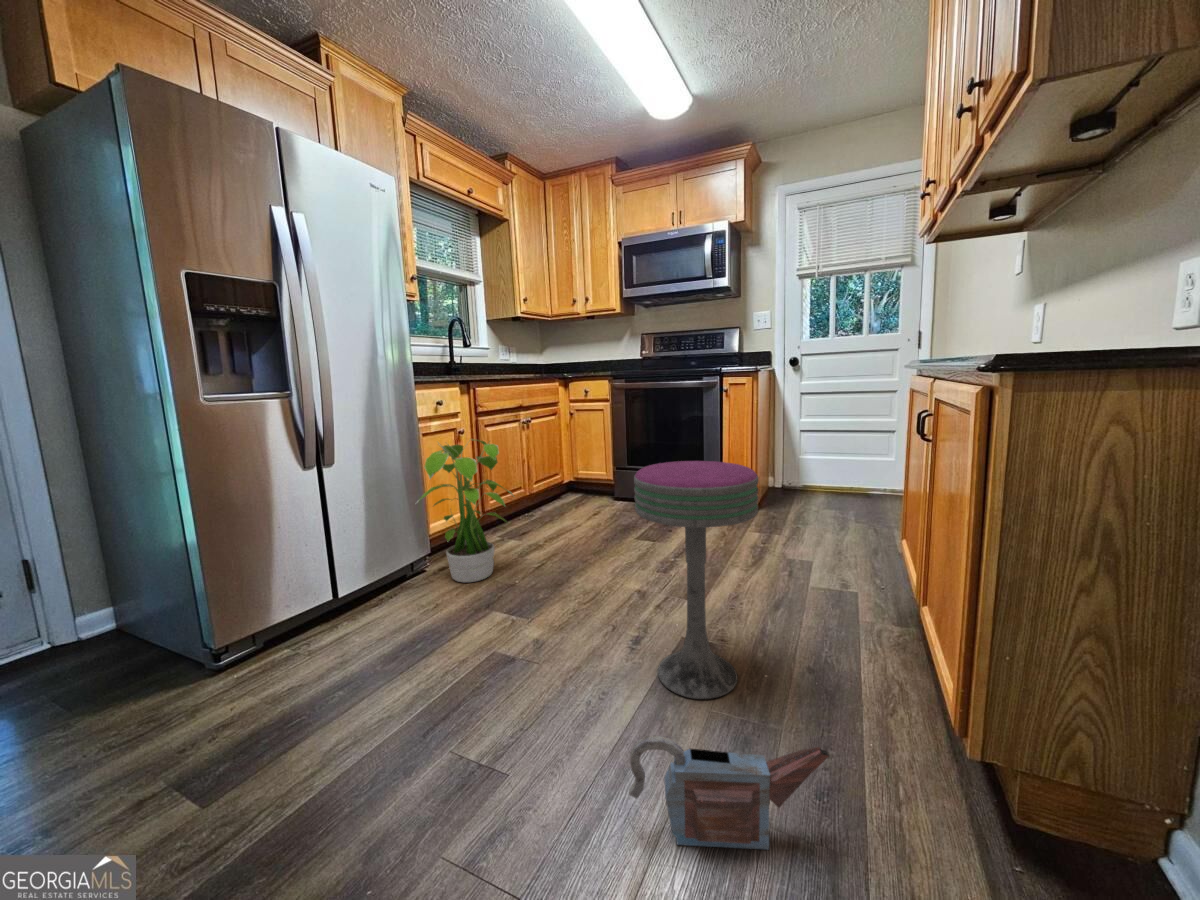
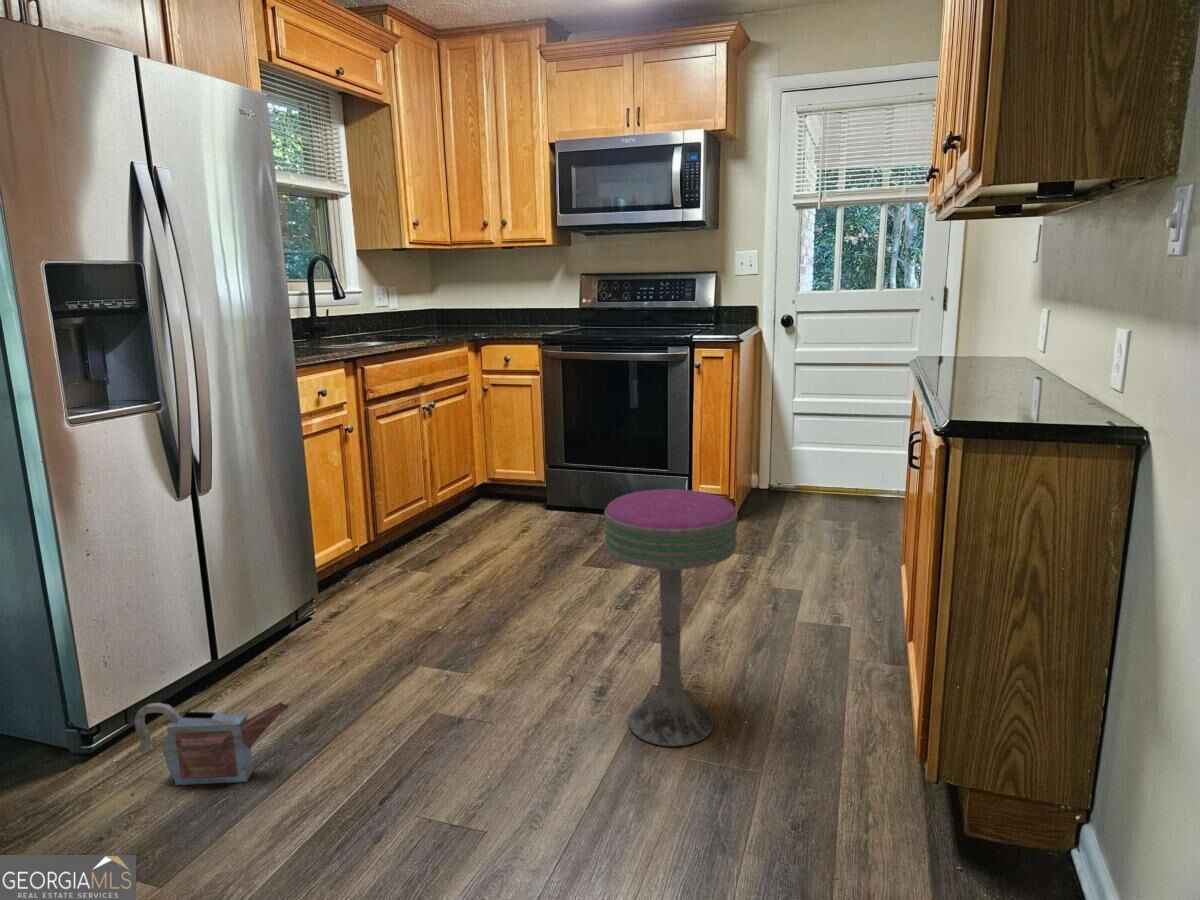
potted plant: present [417,439,514,583] -> none [304,446,433,633]
watering can: present [629,736,829,850] -> present [134,702,288,785]

